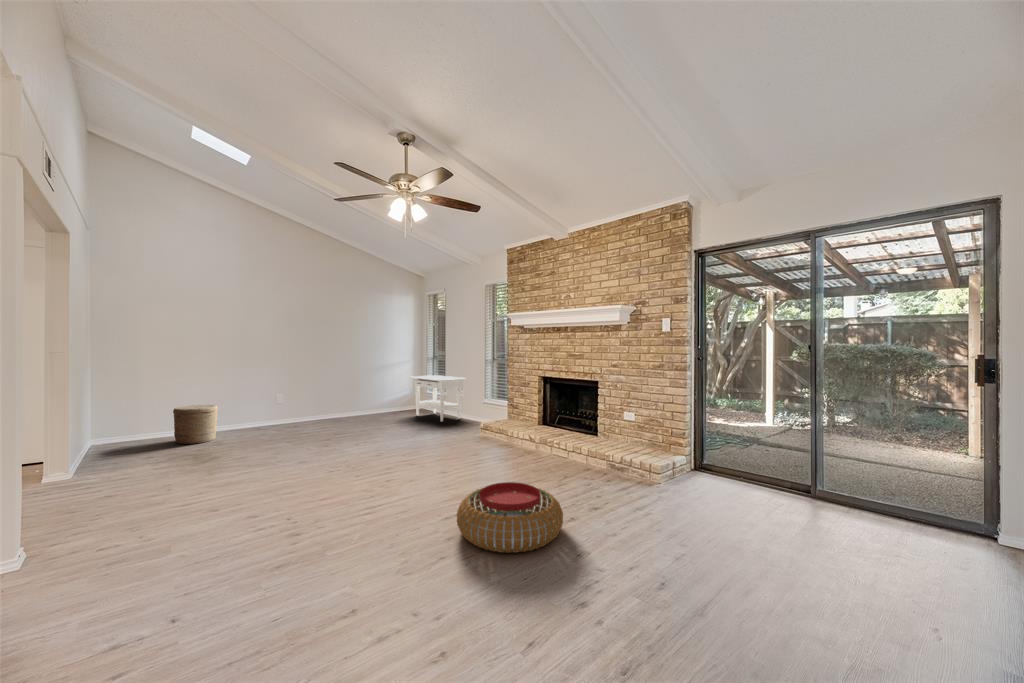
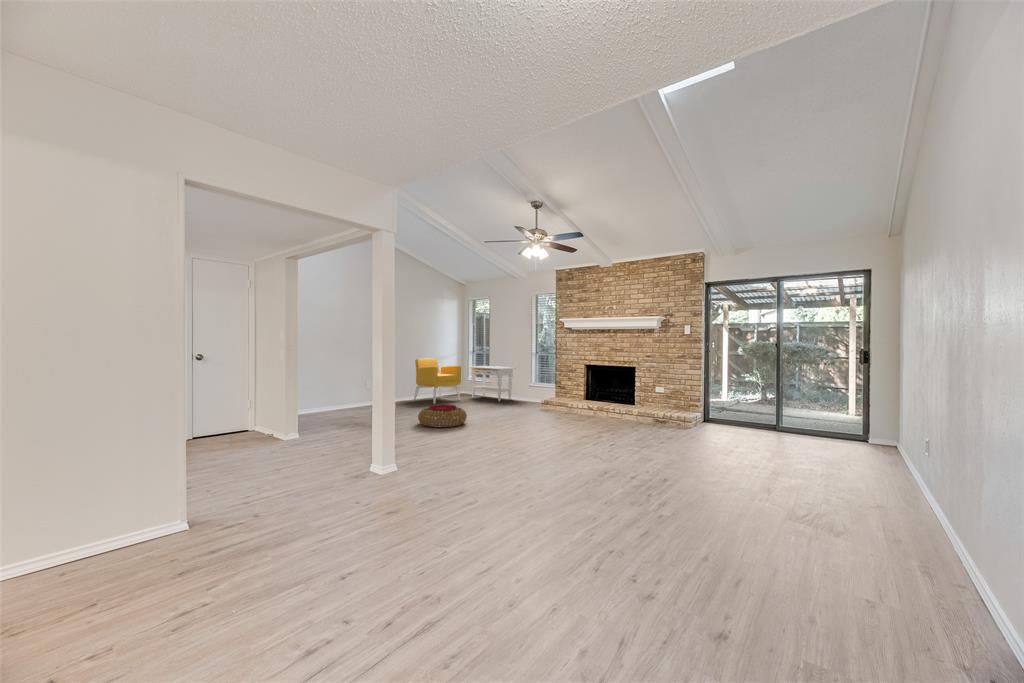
armchair: none [337,367,397,425] -> present [414,358,461,404]
woven basket: present [173,405,218,444] -> none [315,386,346,416]
pouf: present [457,482,563,553] -> present [418,404,467,427]

